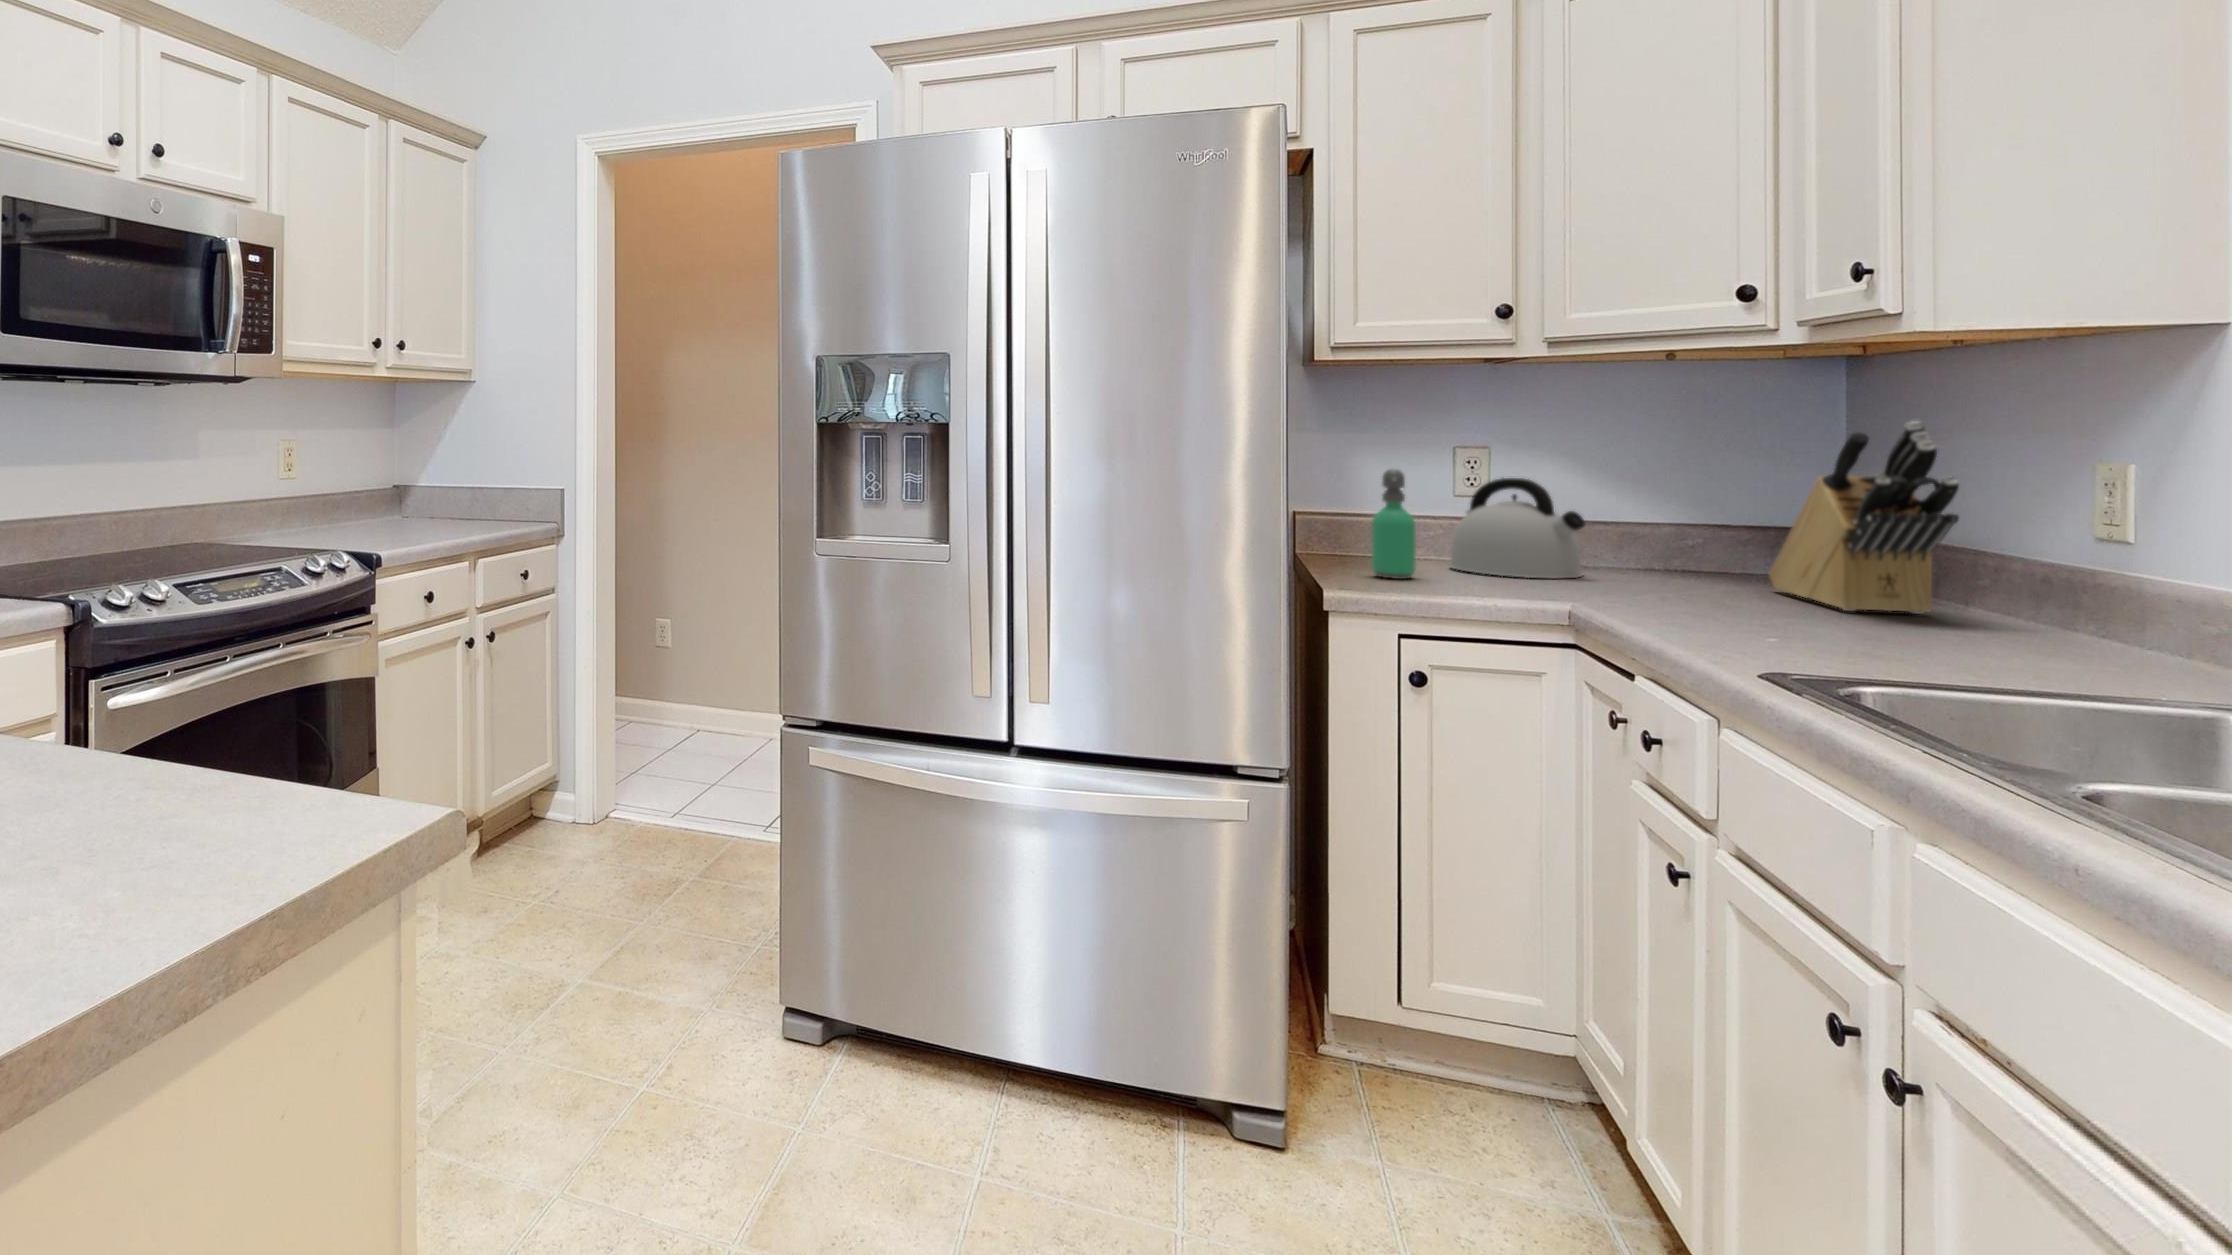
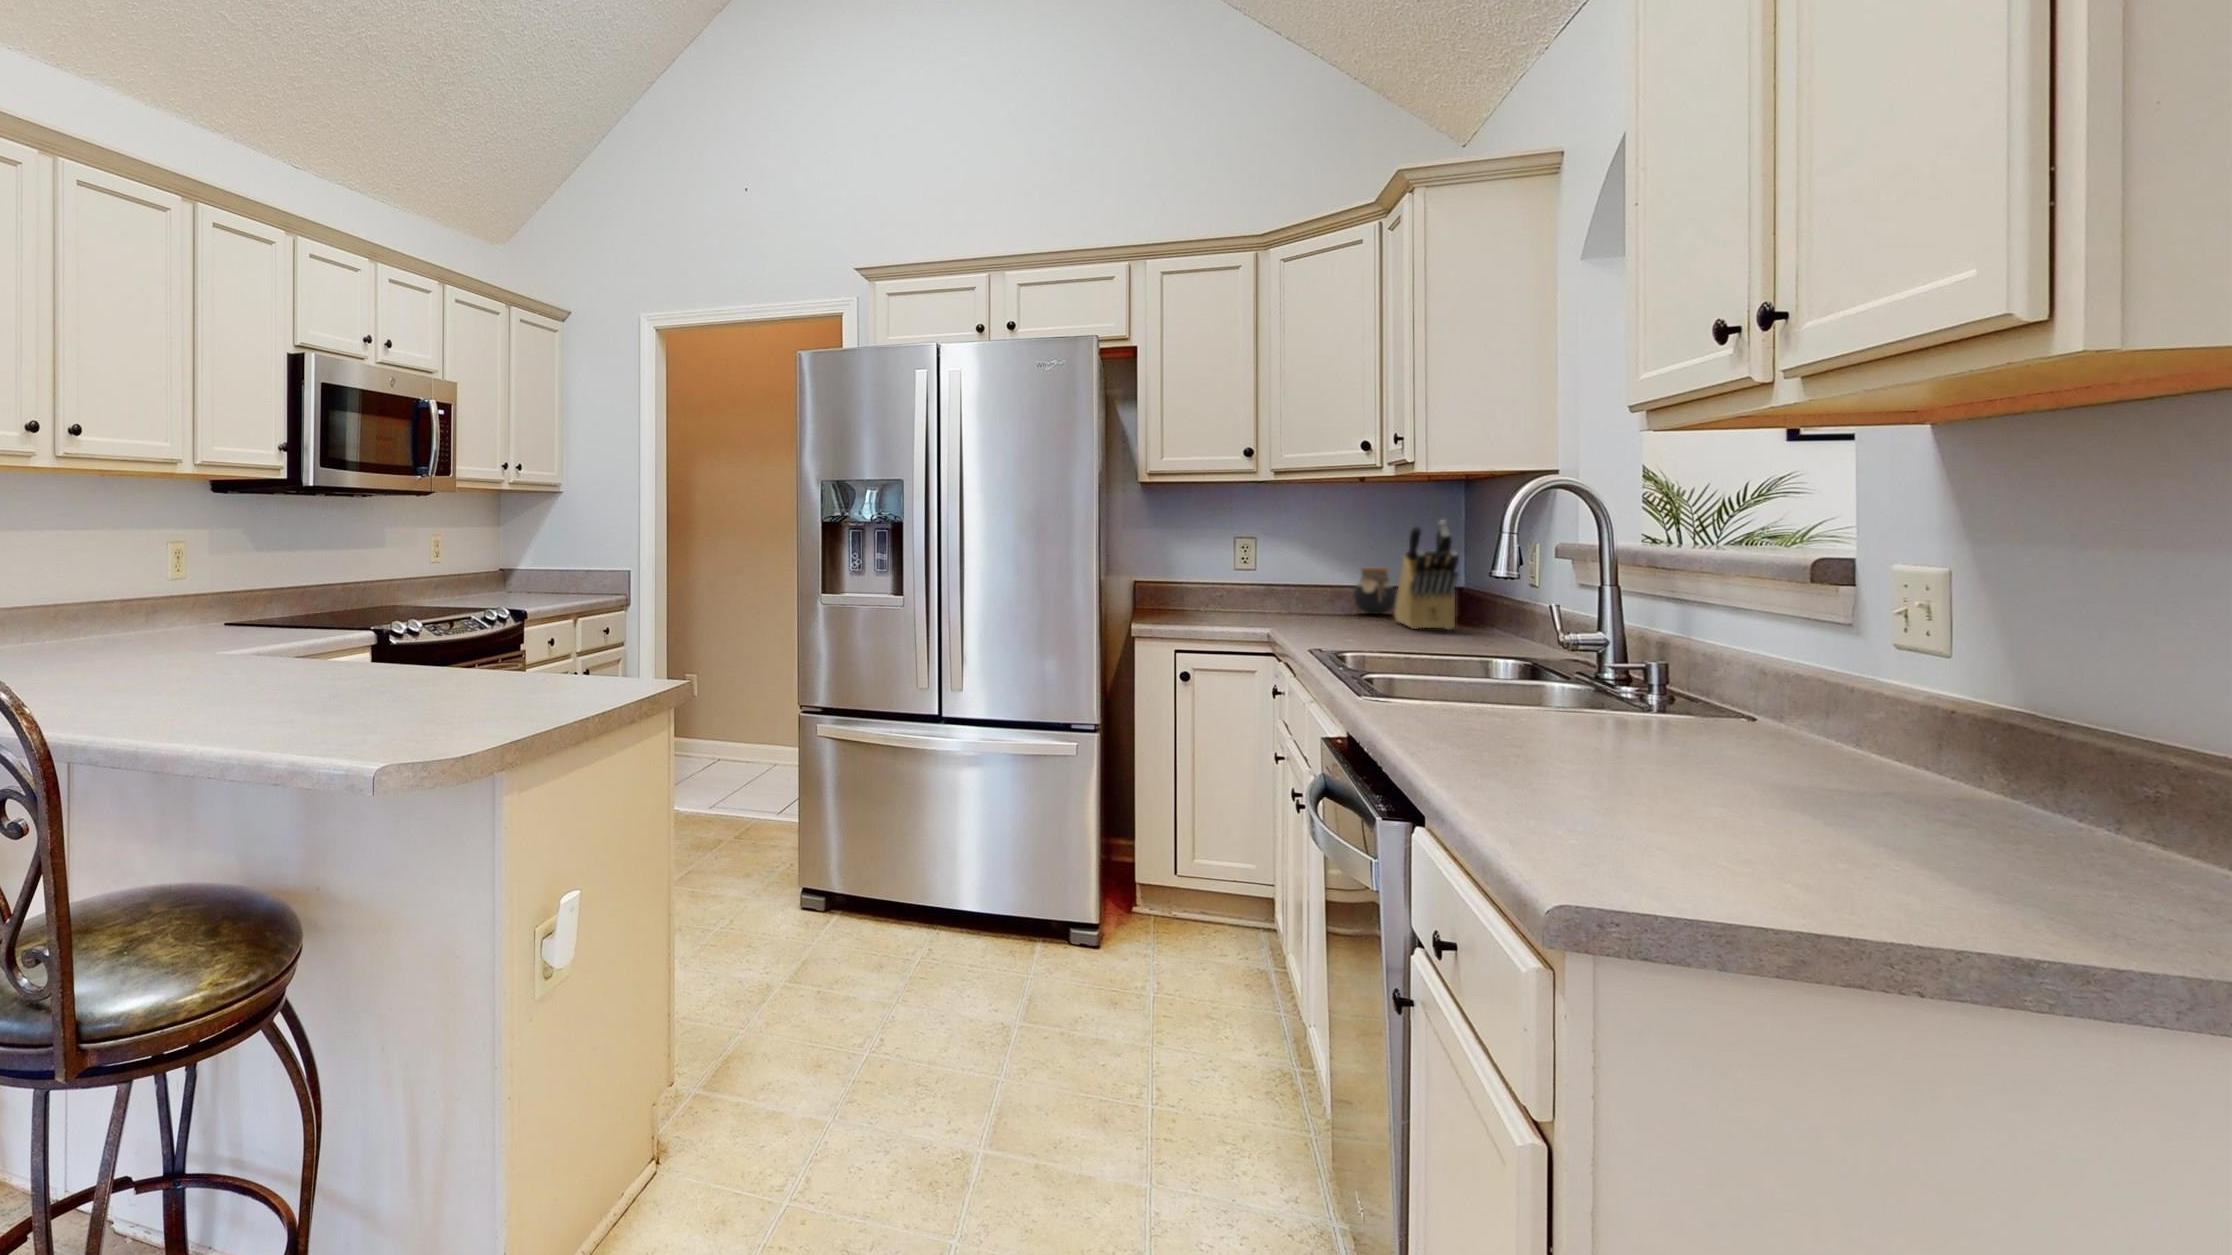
soap dispenser: present [1372,469,1416,579] -> none [1171,550,1196,619]
kettle: present [1450,478,1586,578] -> none [1225,556,1302,618]
jar: none [1655,496,1735,570] -> present [1354,568,1397,614]

